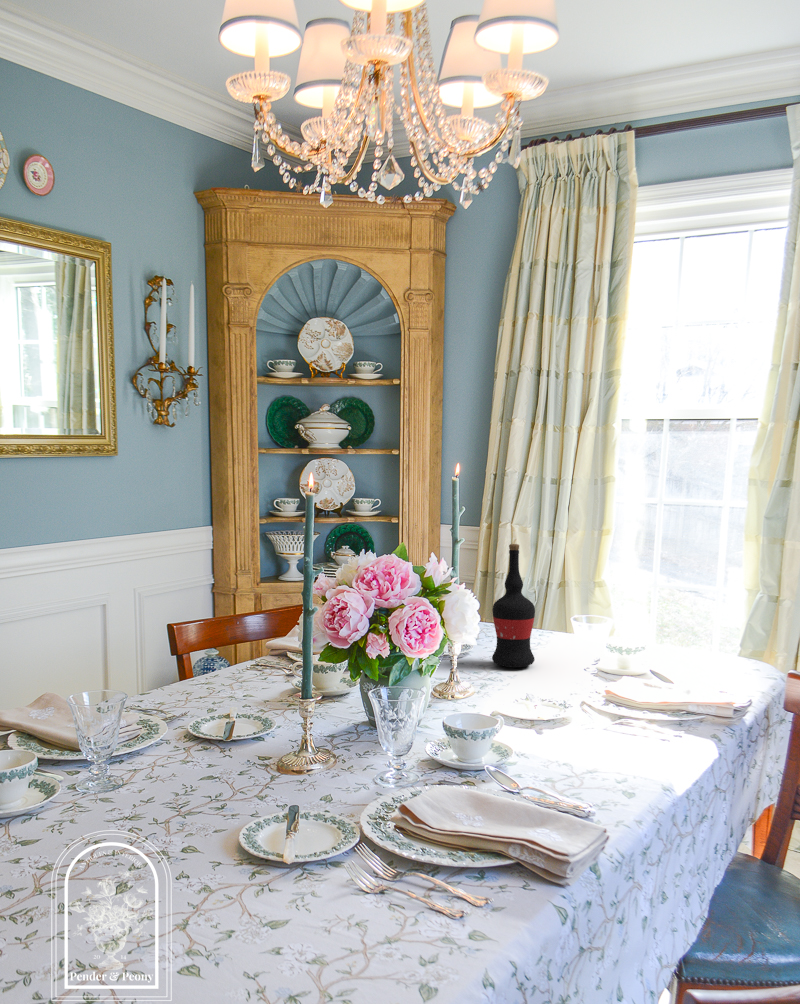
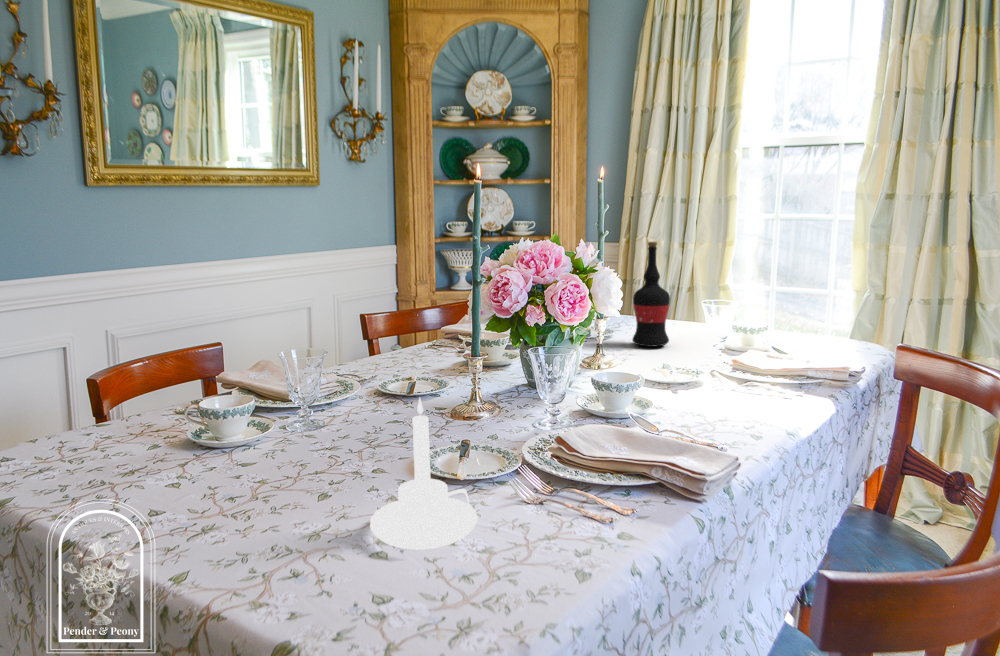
candle holder: none [181,775,307,961] -> present [370,398,477,550]

